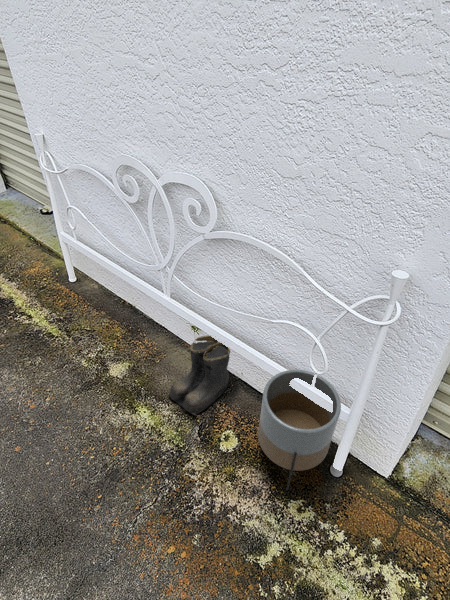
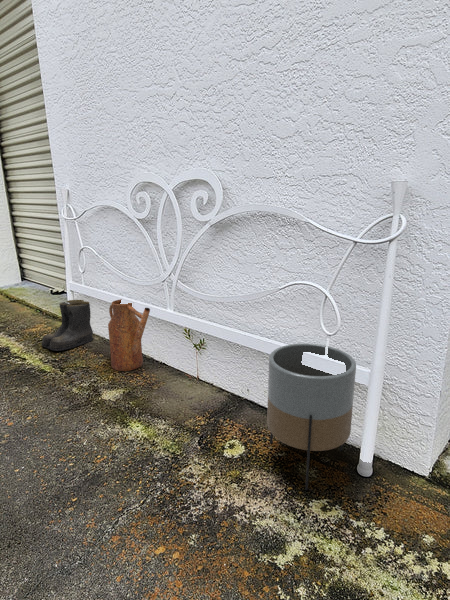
watering can: none [107,270,149,337] -> present [108,299,150,371]
boots: present [169,335,230,415] -> present [41,300,93,351]

